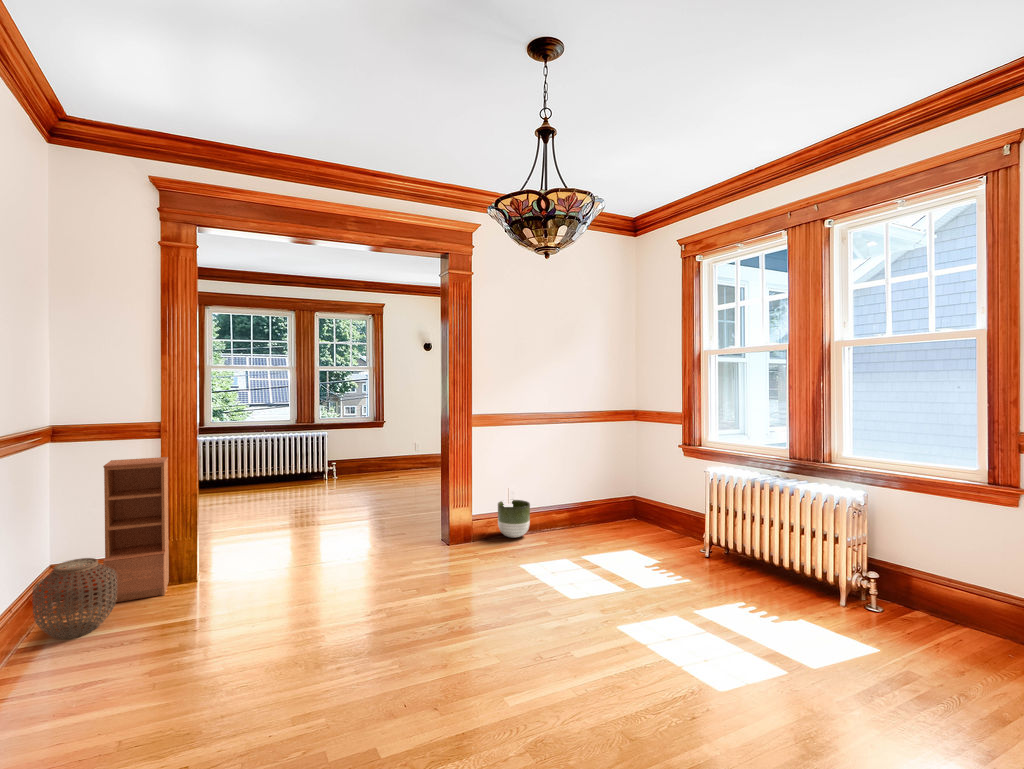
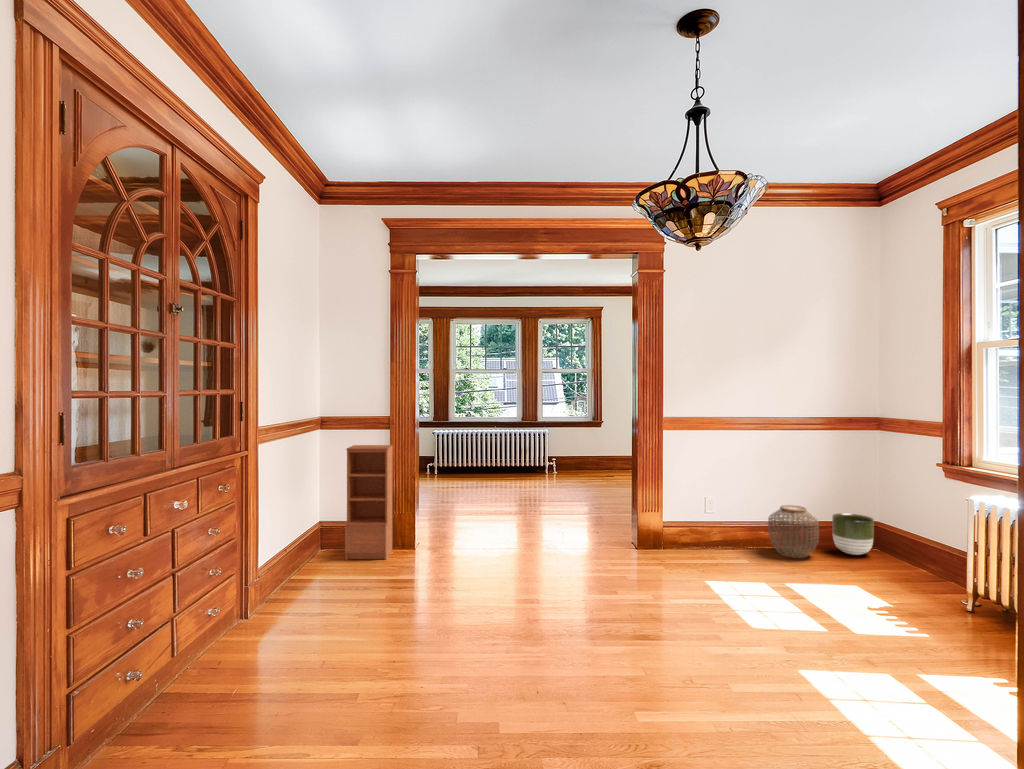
planter: present [498,500,530,538] -> present [832,513,874,555]
woven basket: present [33,558,117,639] -> present [768,505,819,558]

